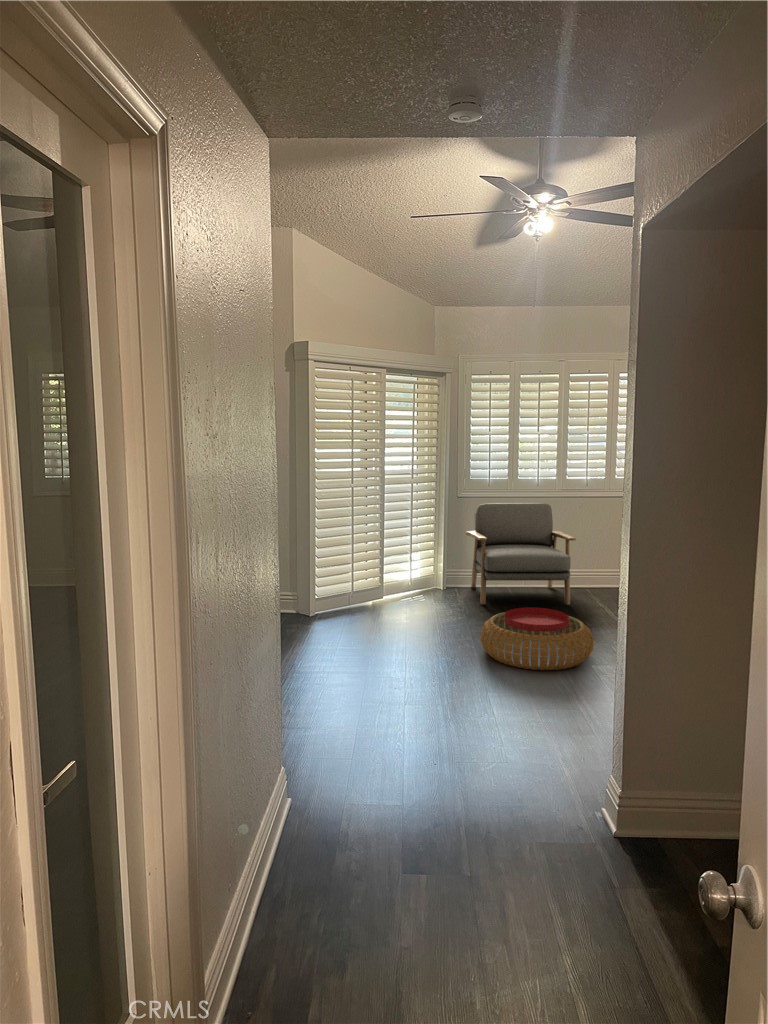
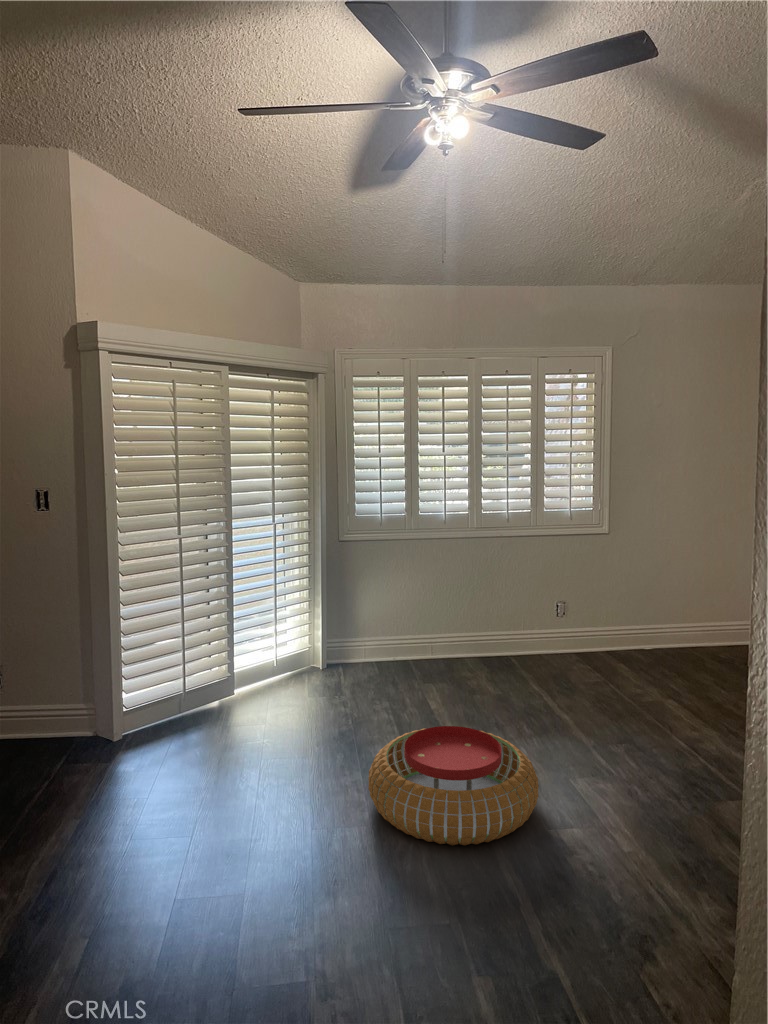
armchair: present [466,503,576,605] -> none [351,547,498,696]

